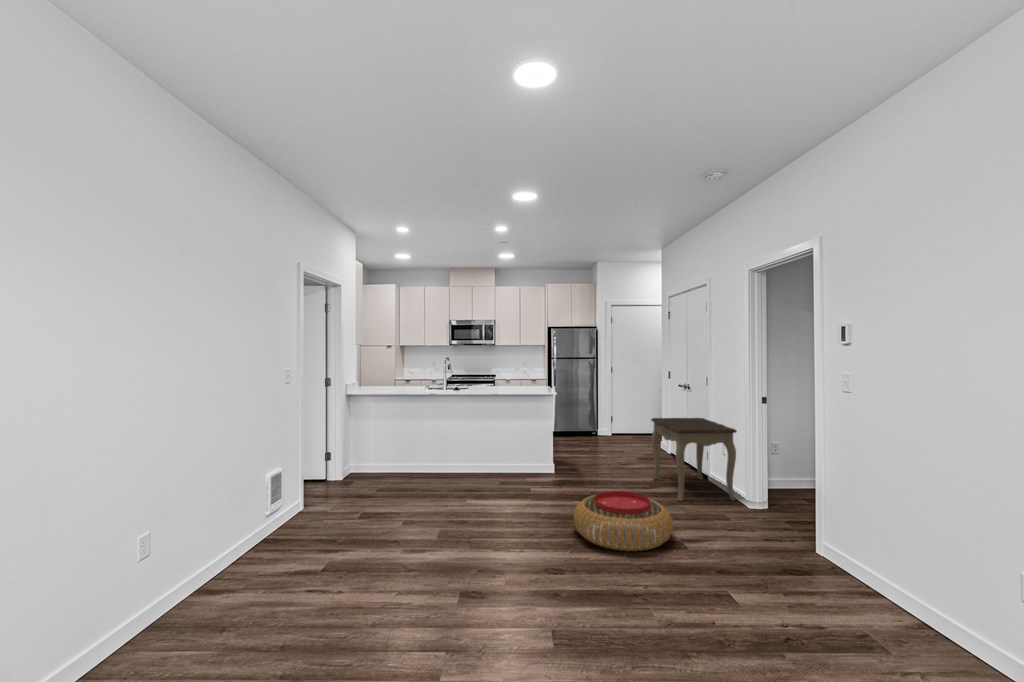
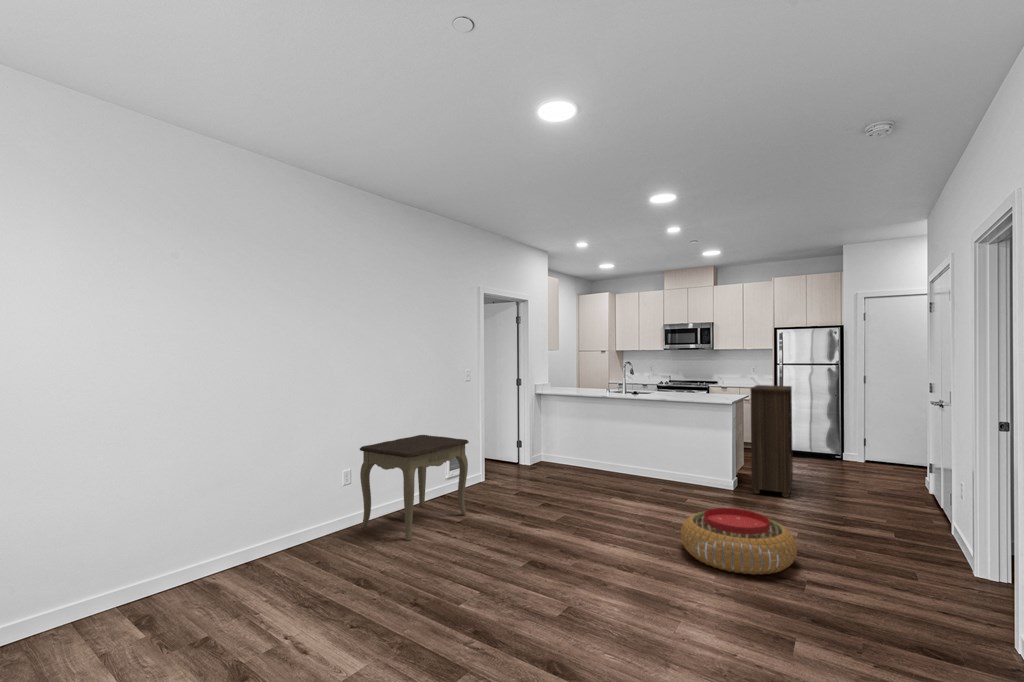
bookshelf: none [561,377,599,472] -> present [750,385,793,497]
side table: present [651,418,737,501] -> present [360,435,469,541]

